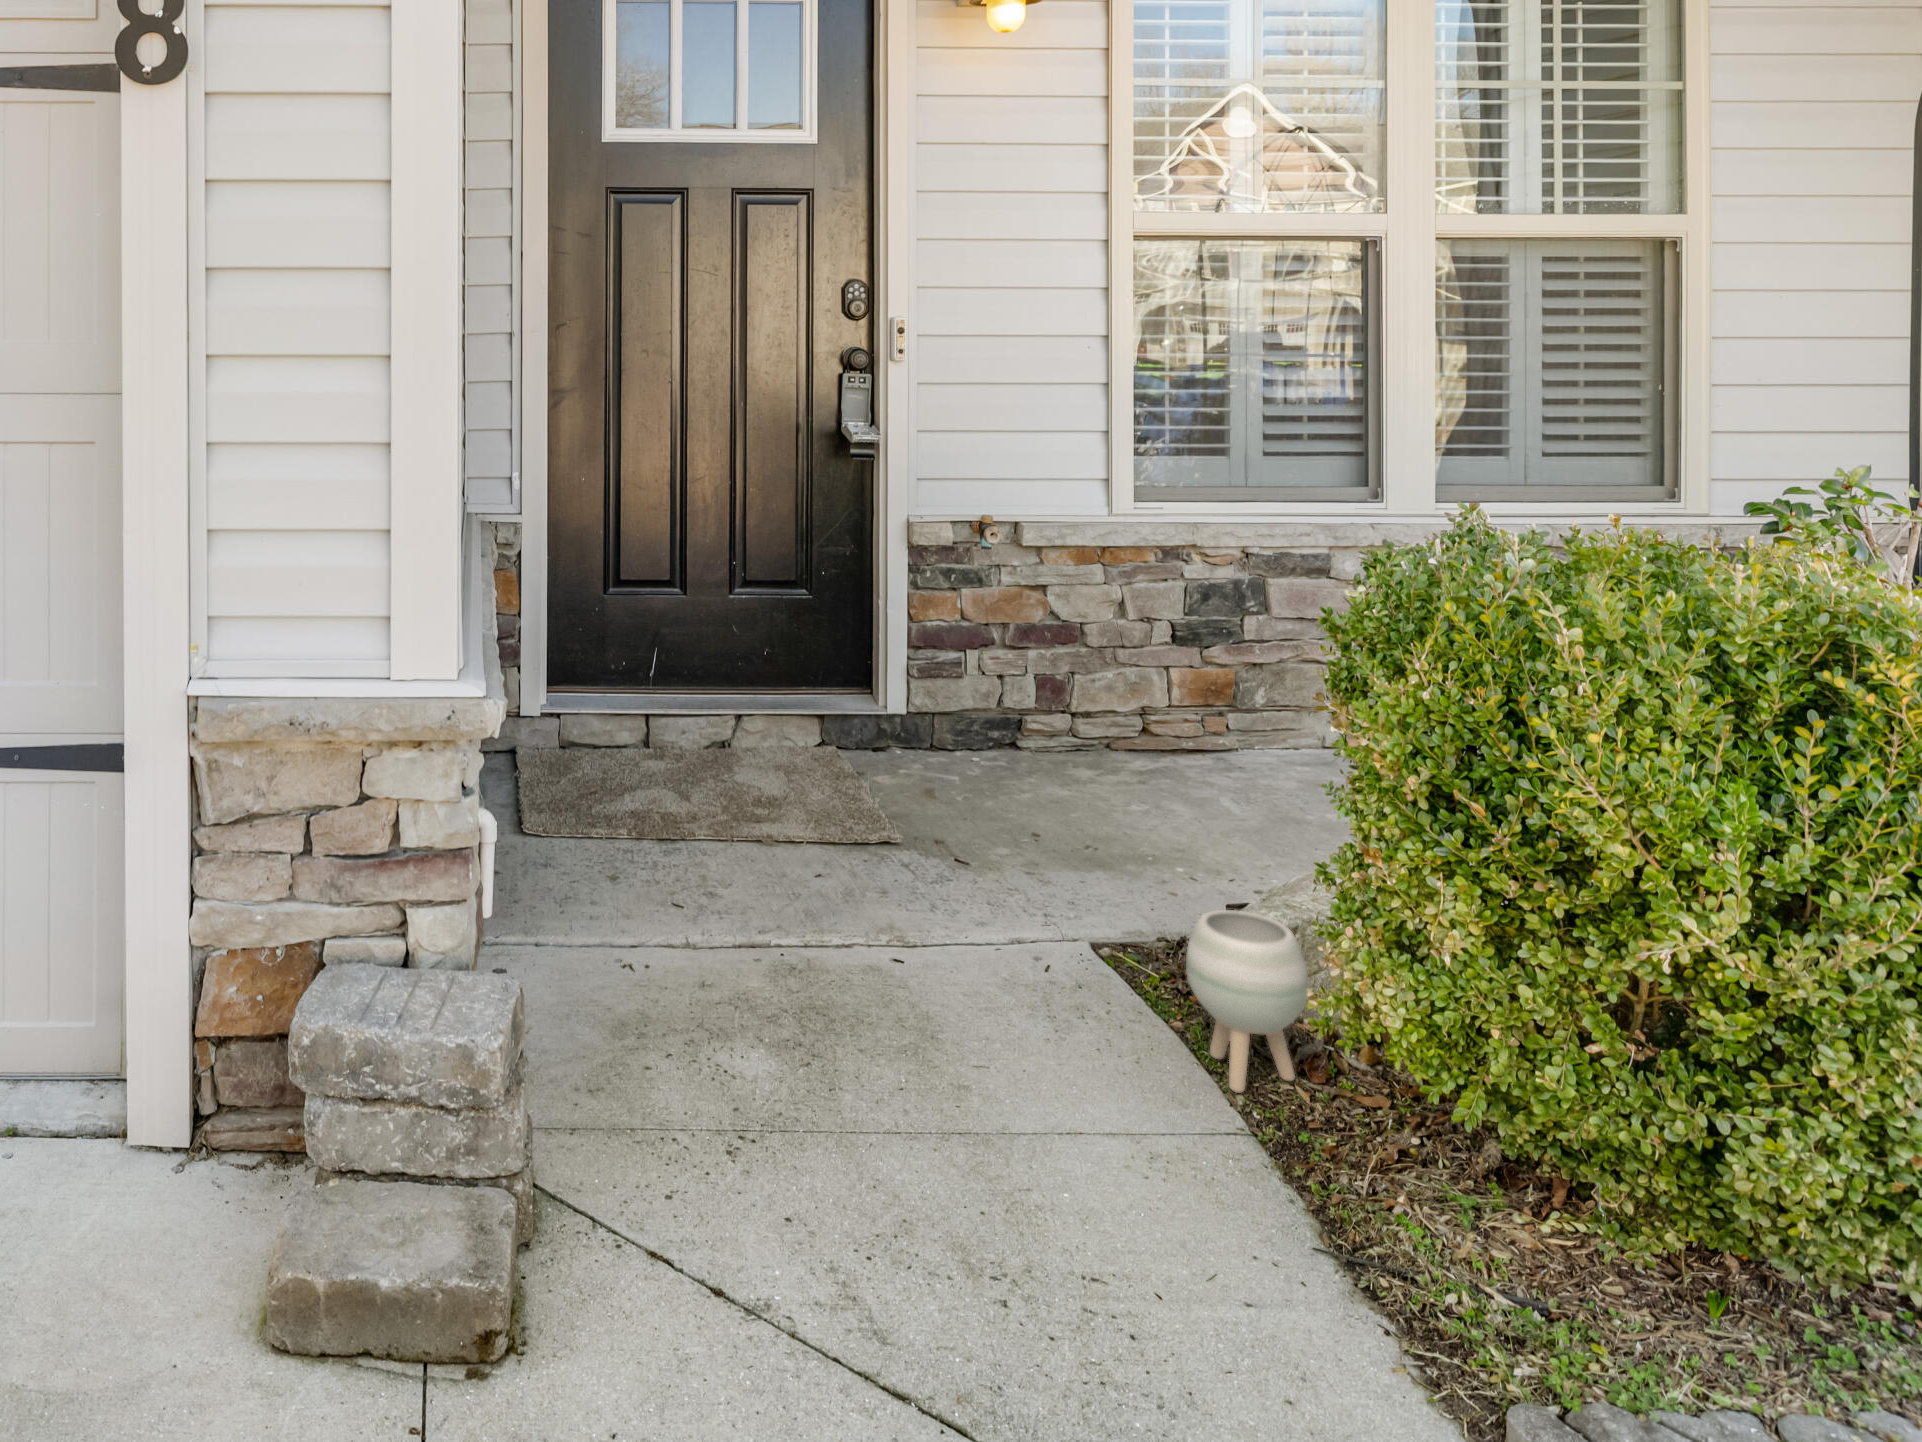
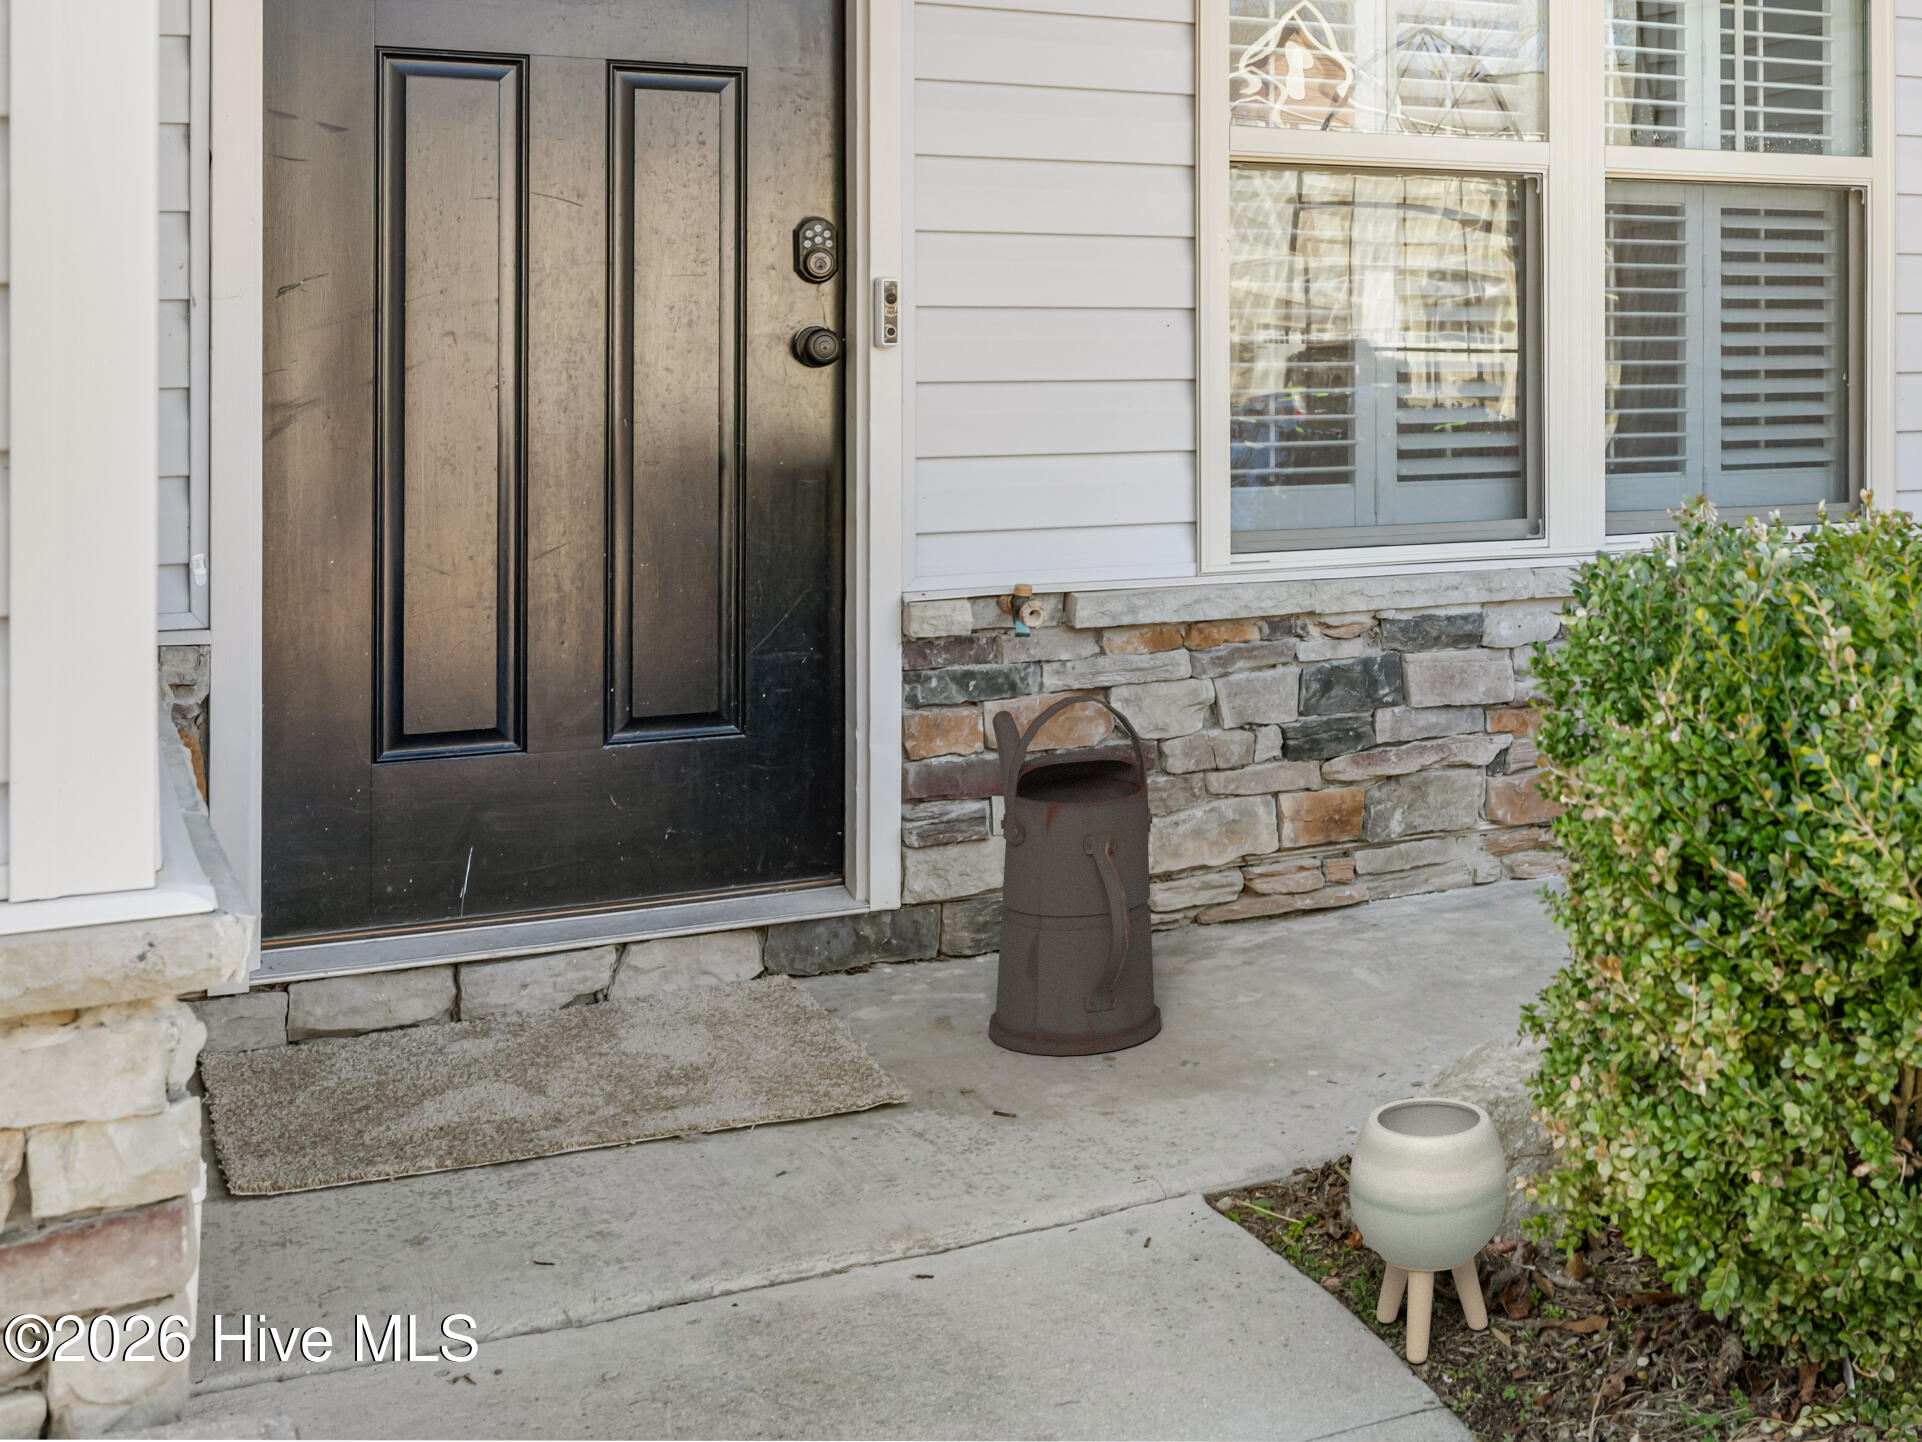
watering can: none [960,598,1076,830] -> present [989,695,1161,1056]

